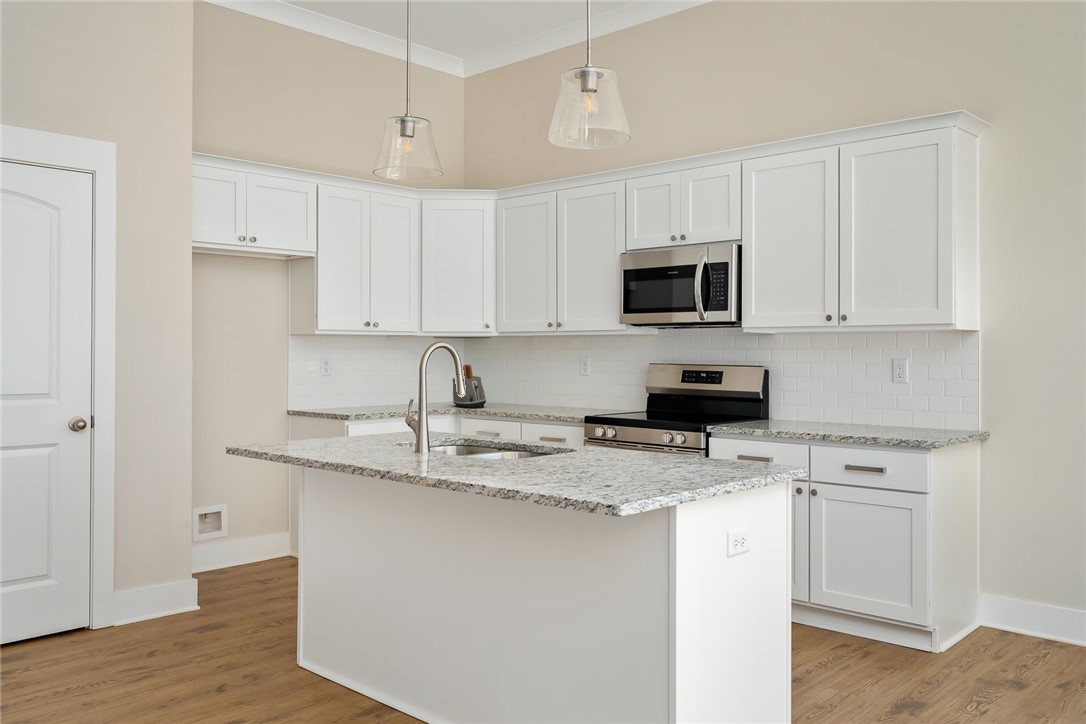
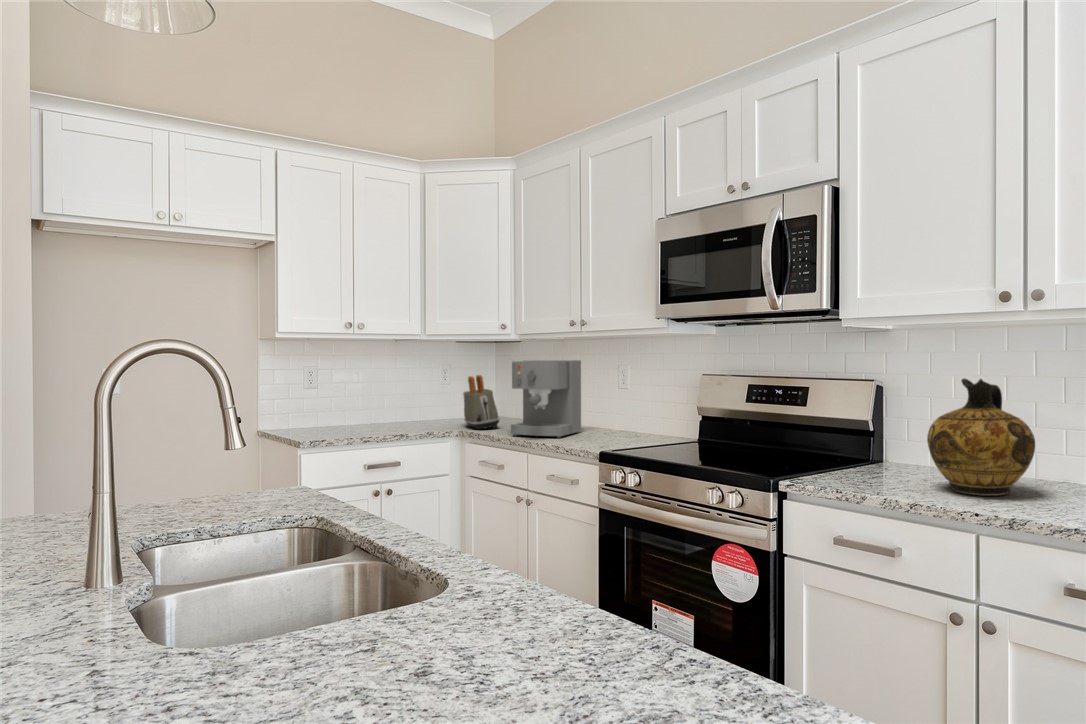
coffee maker: none [504,353,555,411] -> present [511,360,581,438]
ceramic jug: none [789,363,844,428] -> present [927,379,1035,496]

